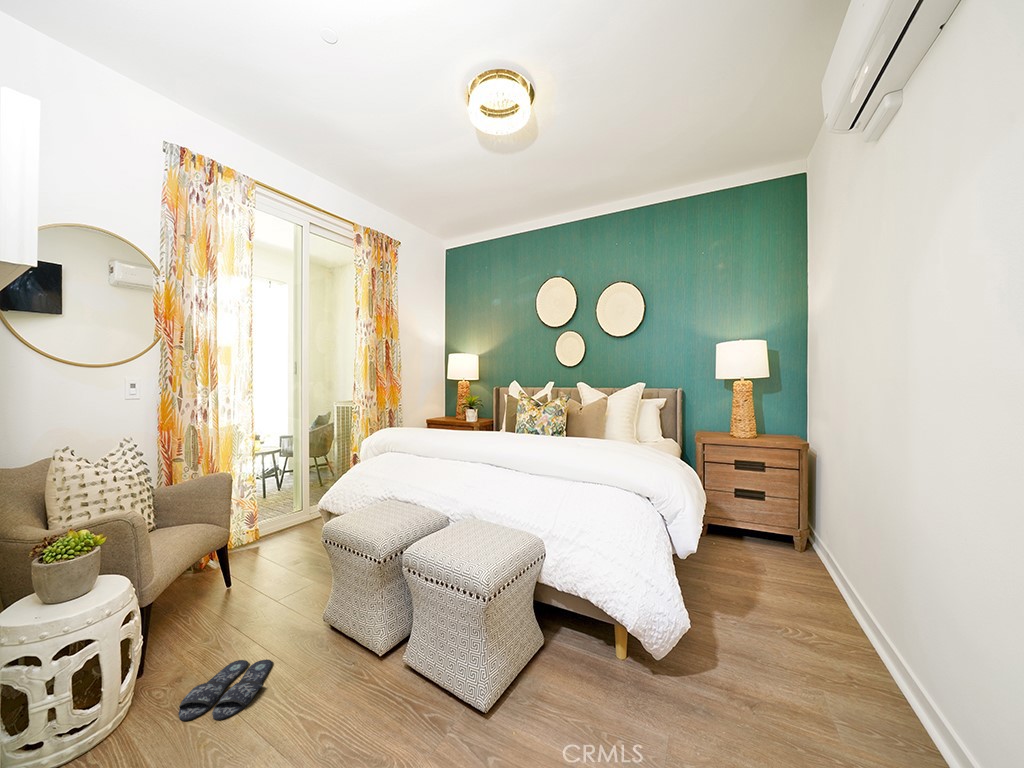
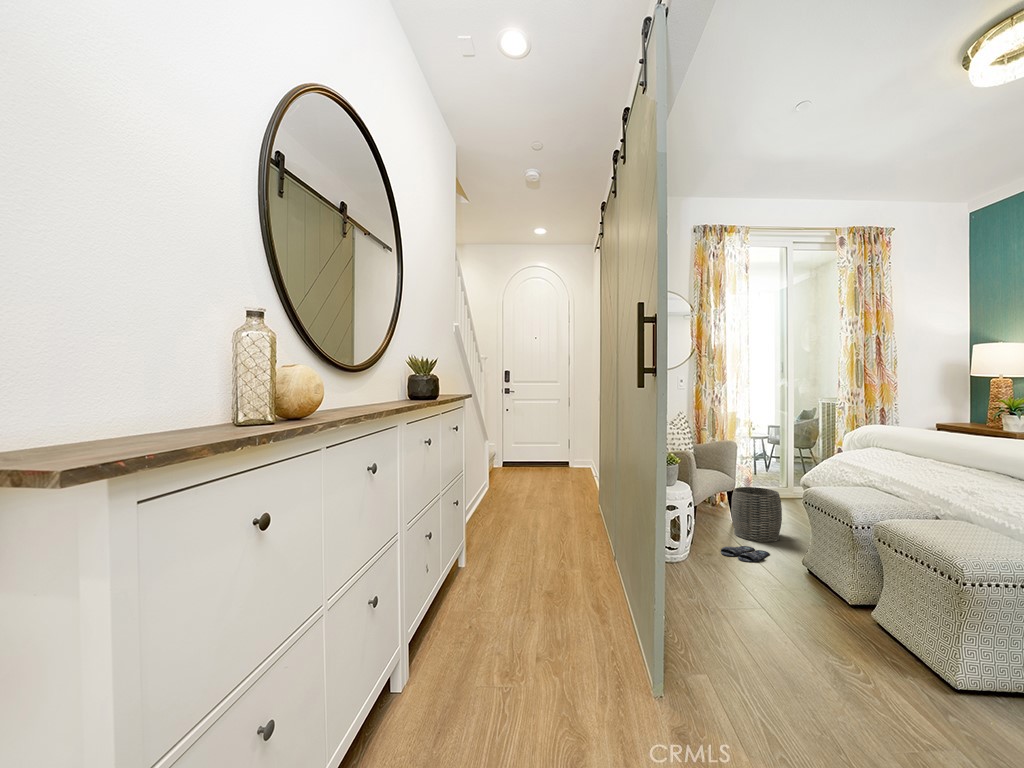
woven basket: none [213,541,294,639] -> present [731,487,782,542]

